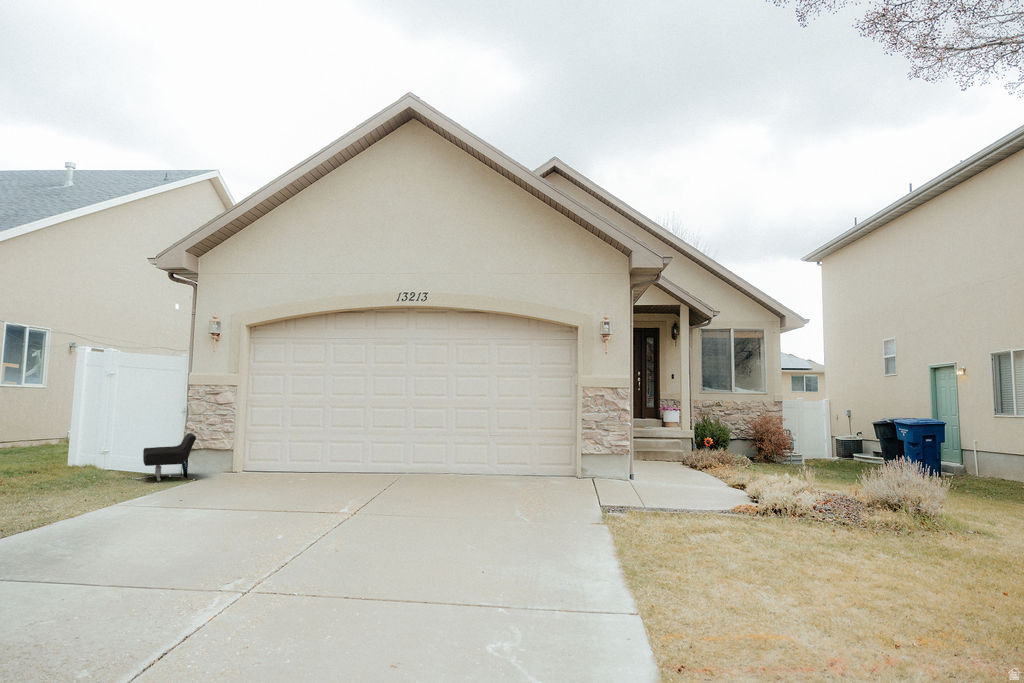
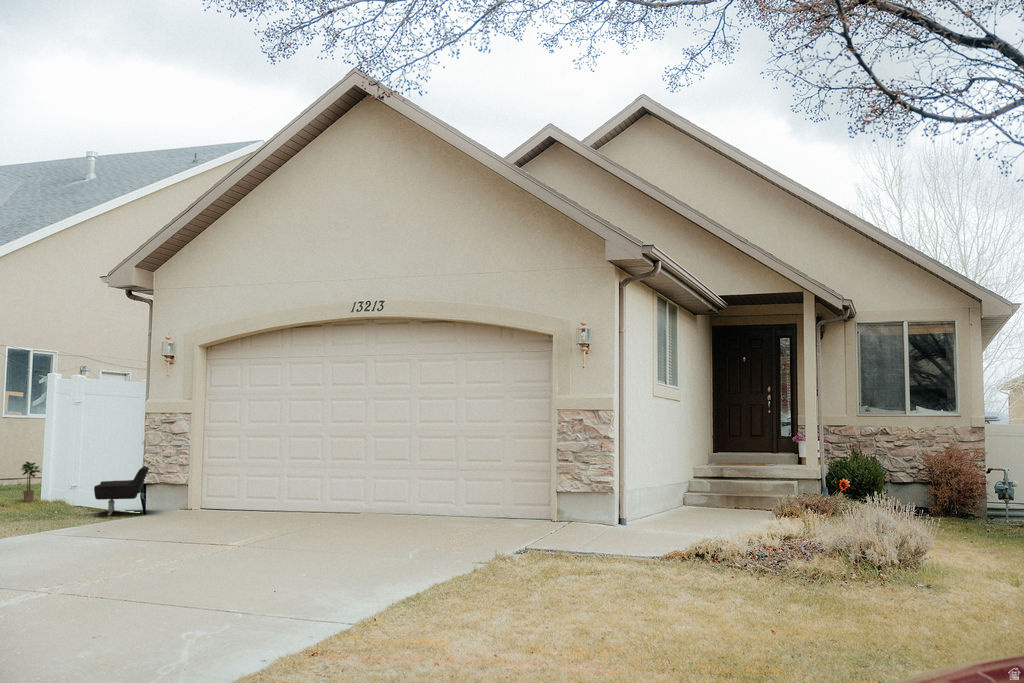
potted plant: none [44,429,69,467] -> present [21,462,41,502]

